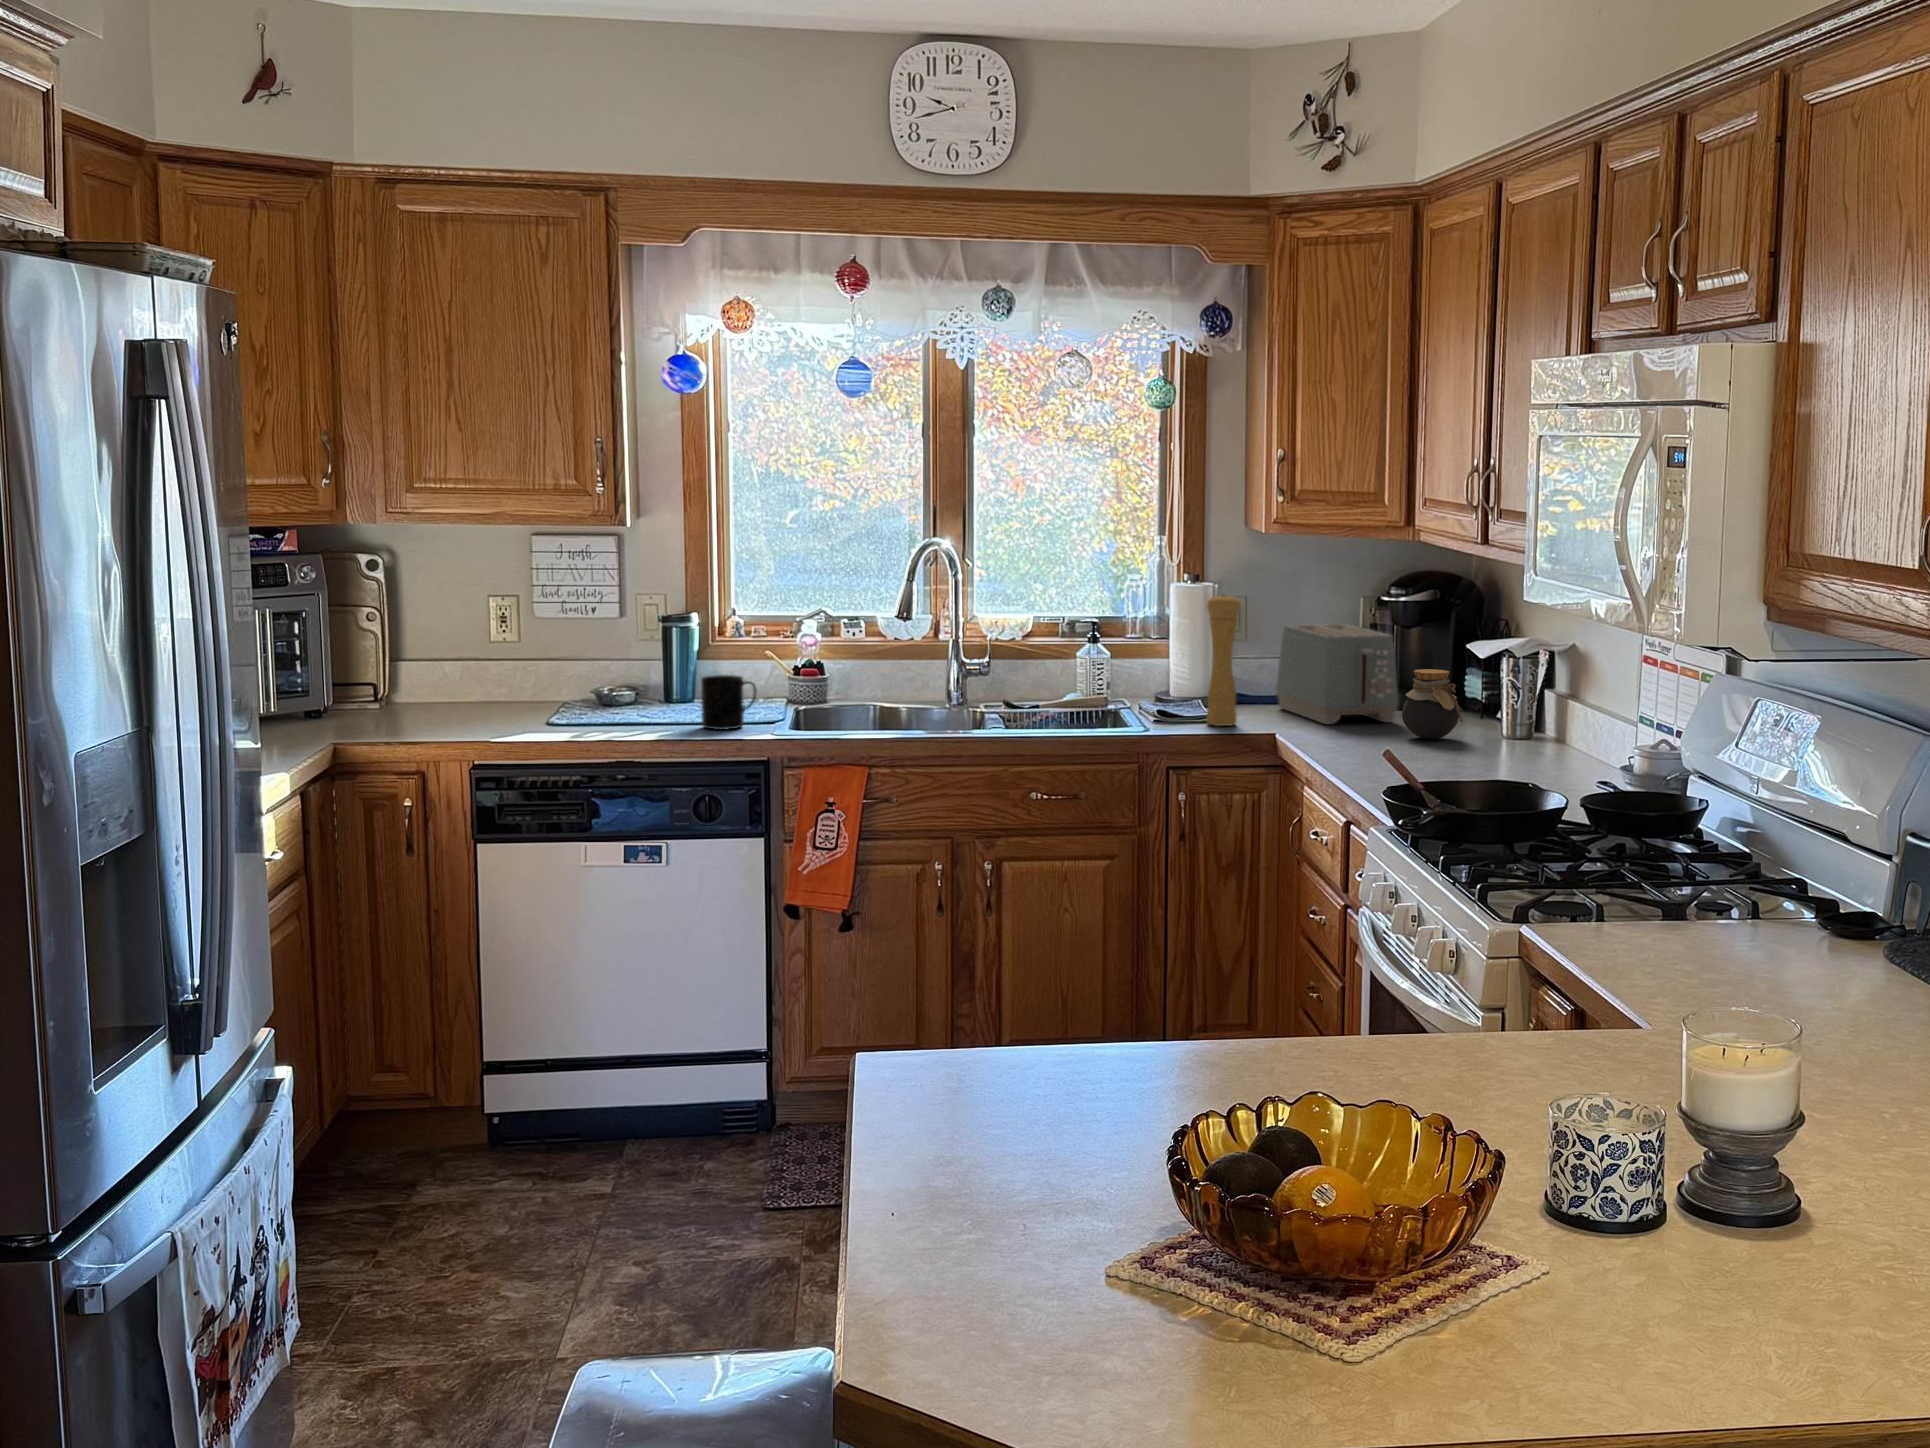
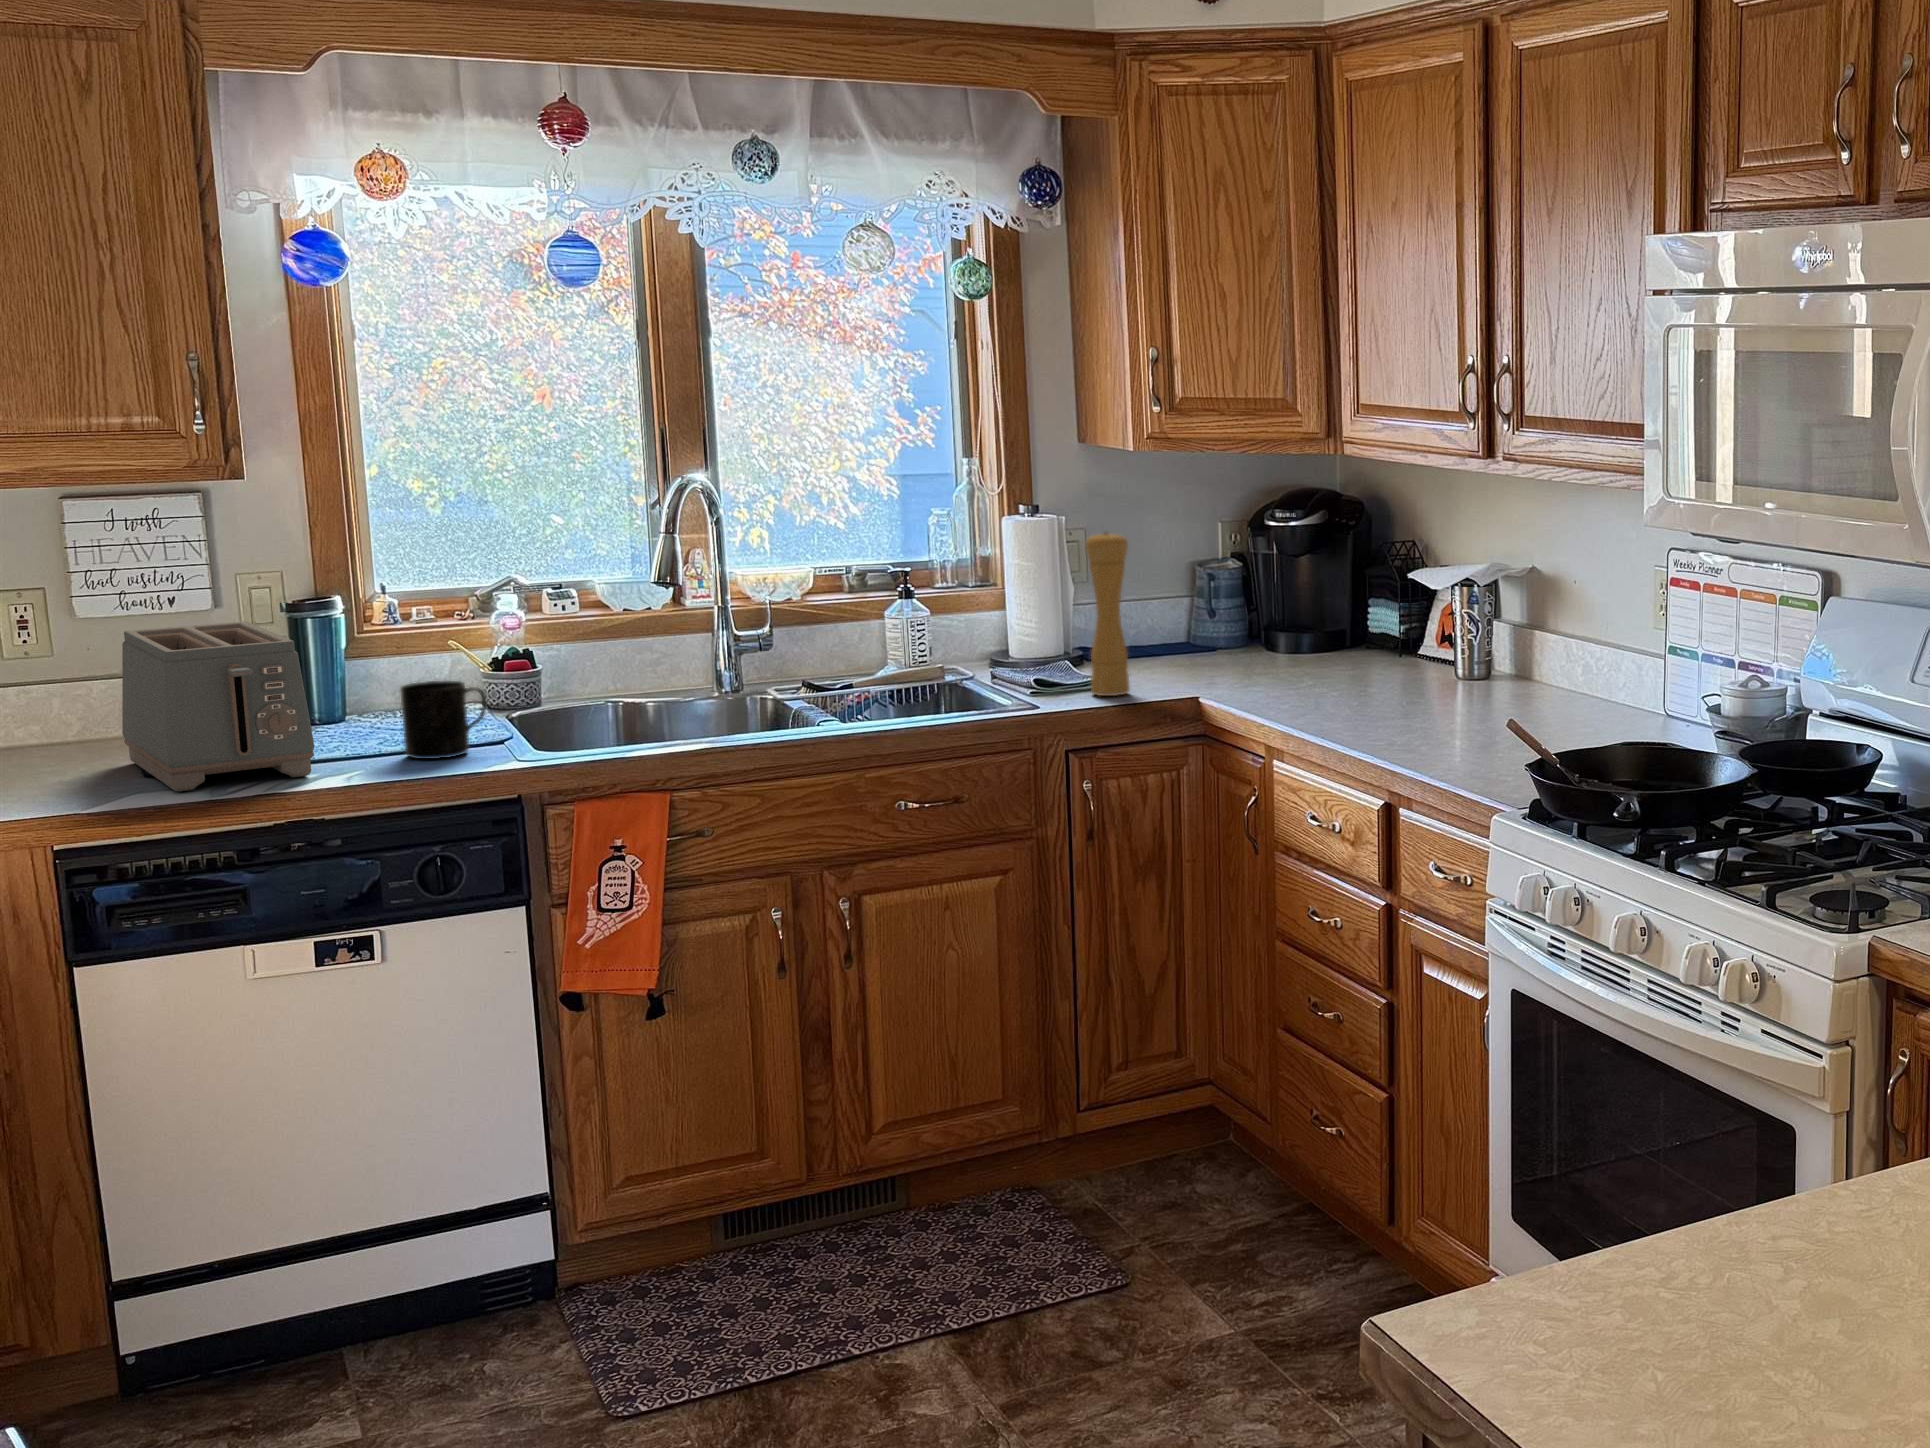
toaster: present [1276,624,1398,724] -> present [122,622,314,791]
jar: present [1402,669,1463,739] -> none [1341,610,1418,693]

